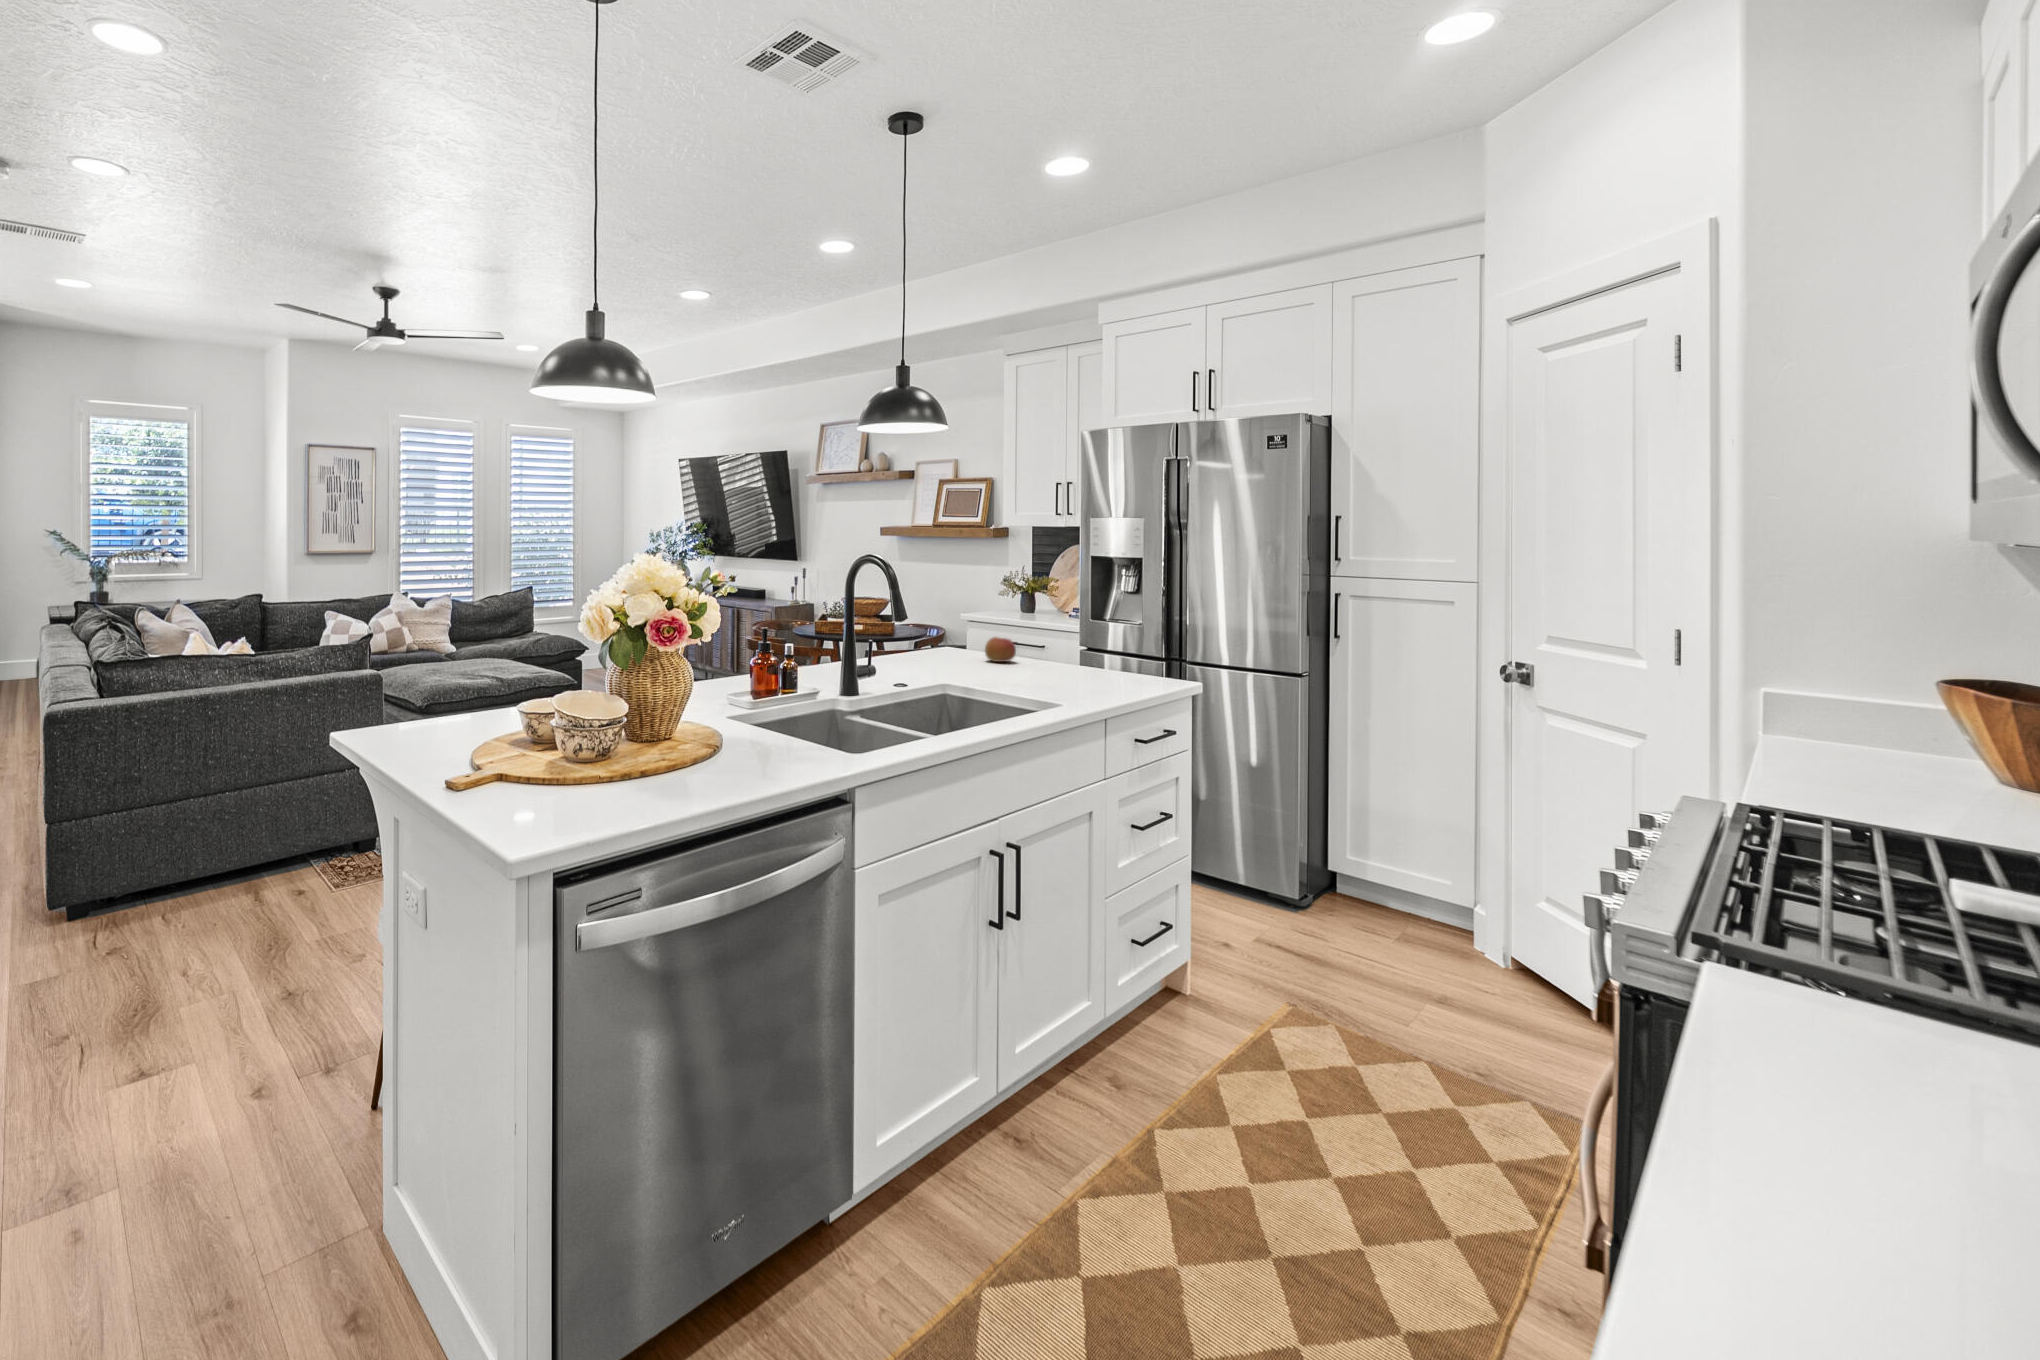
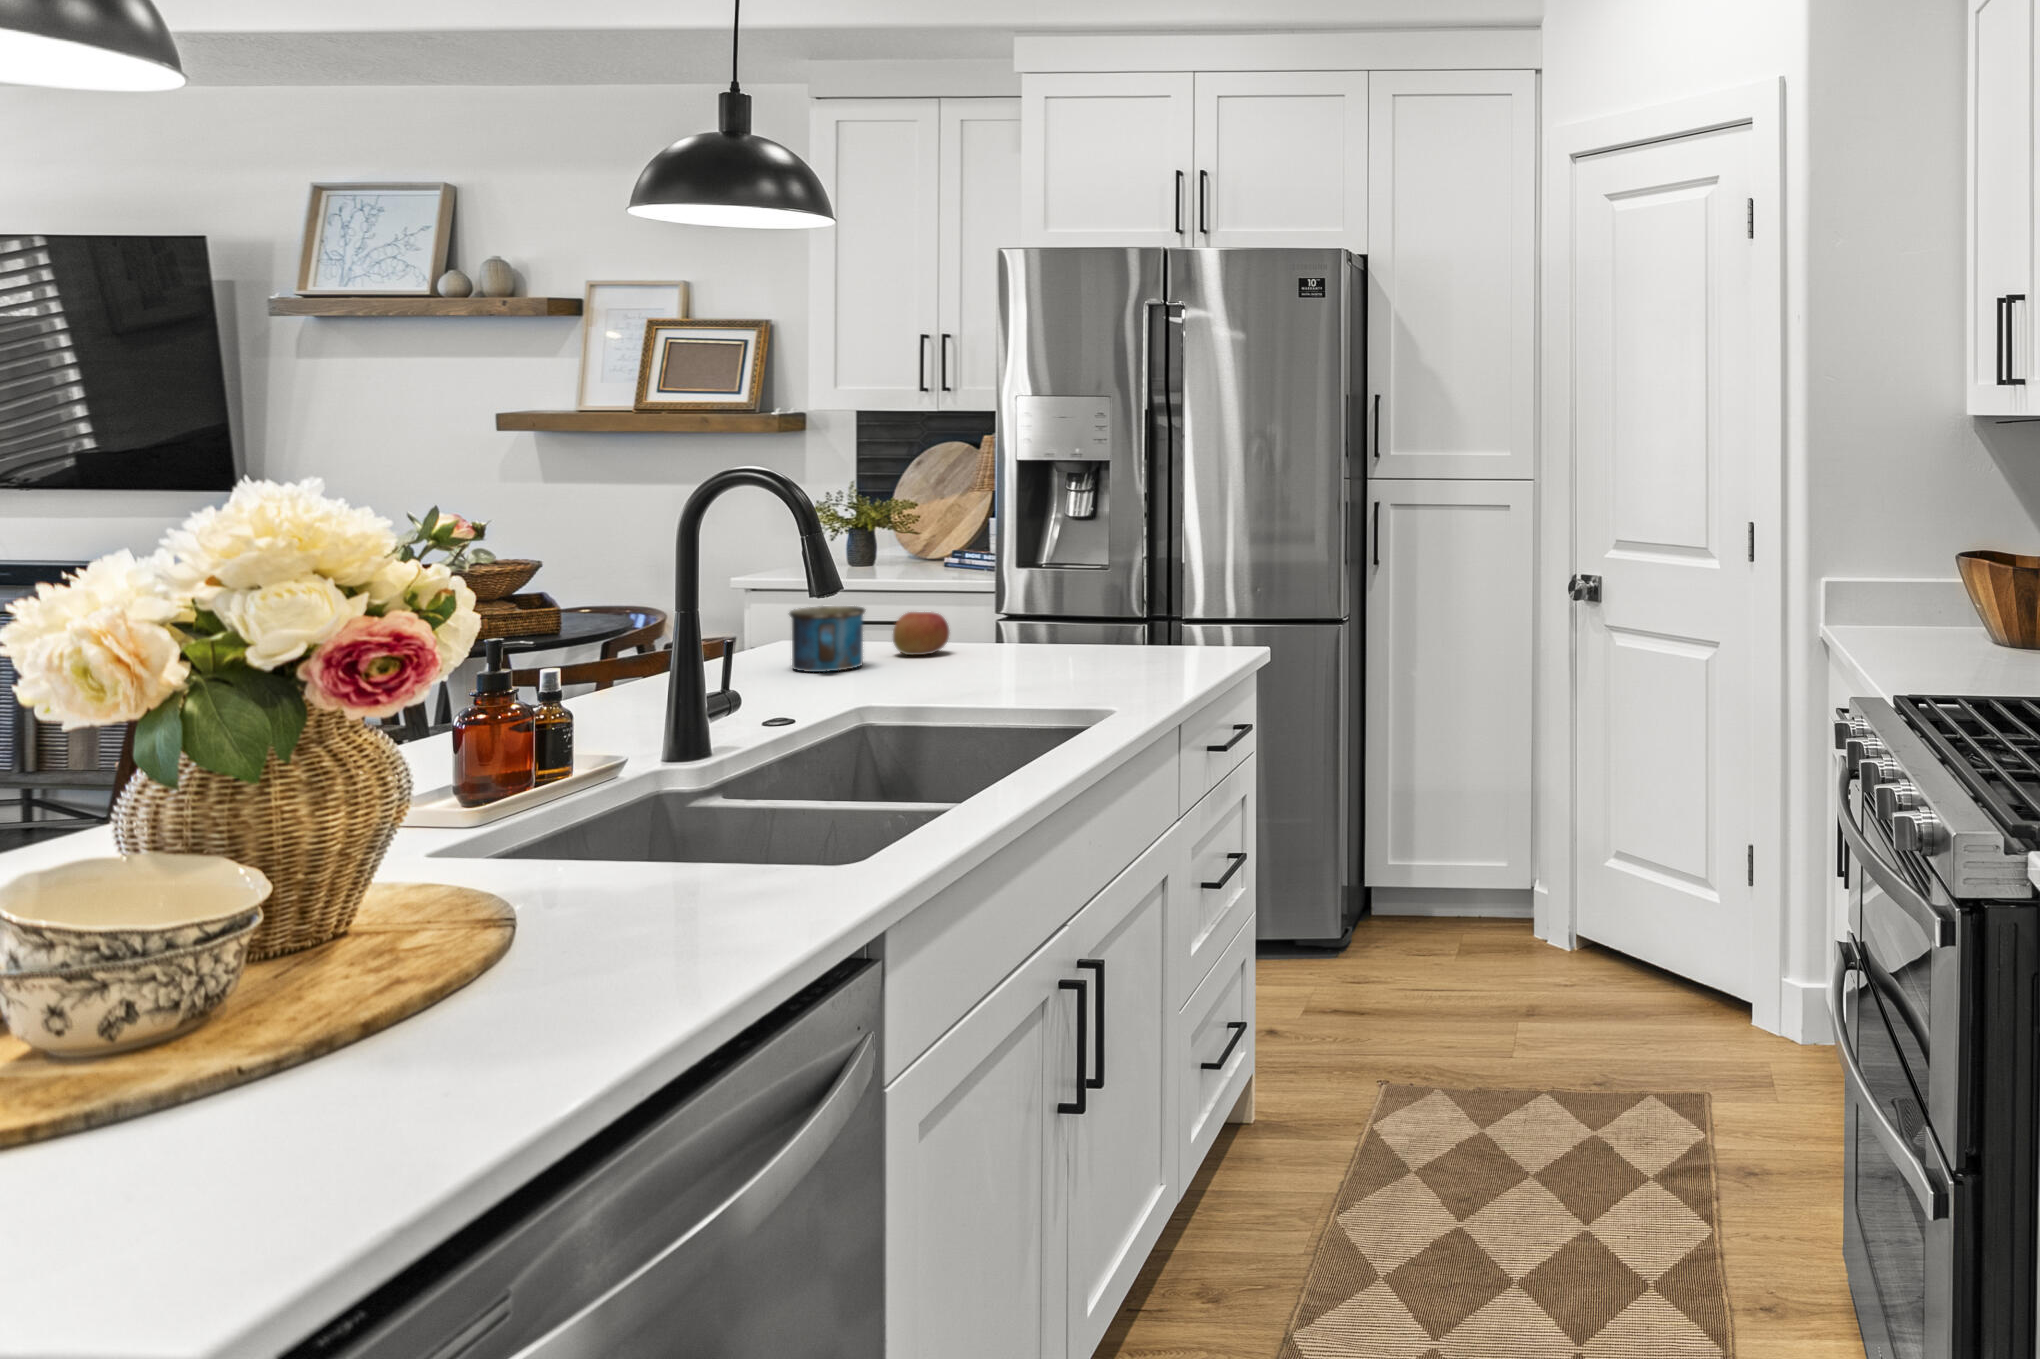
mug: none [927,629,966,664] -> present [789,606,866,672]

